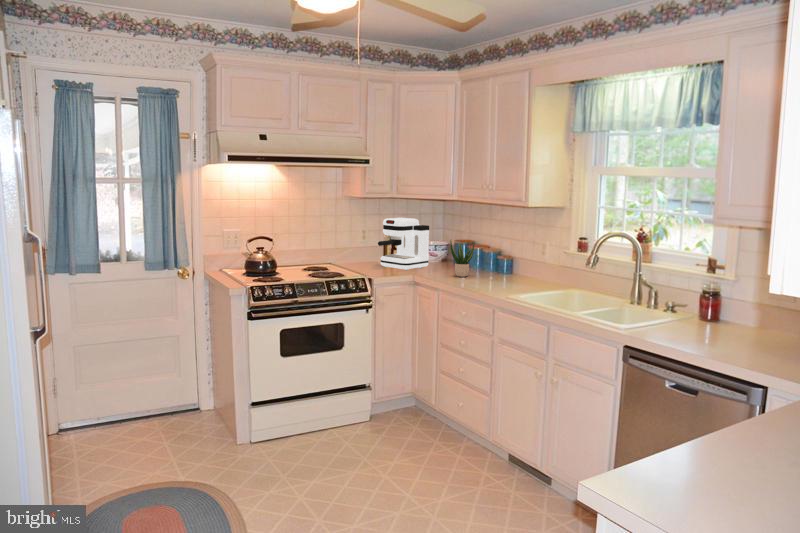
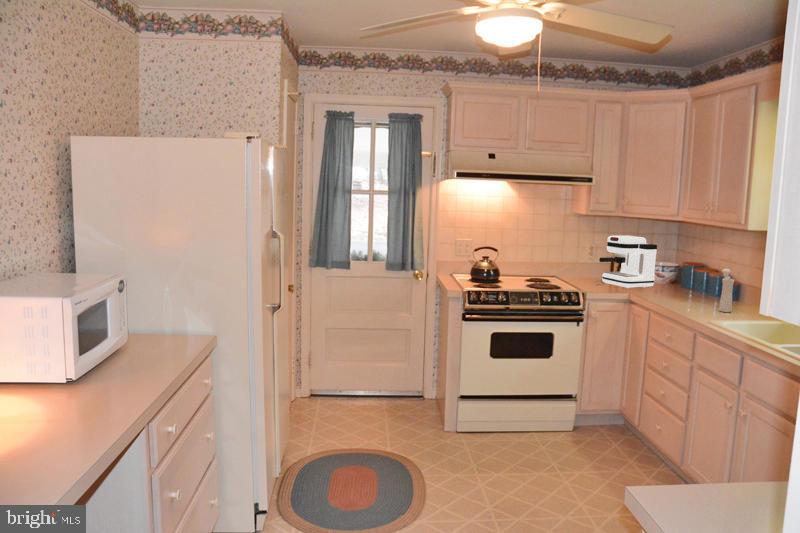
potted plant: present [450,241,474,277] -> none [676,258,705,300]
pepper mill: none [490,245,502,285] -> present [719,269,735,312]

